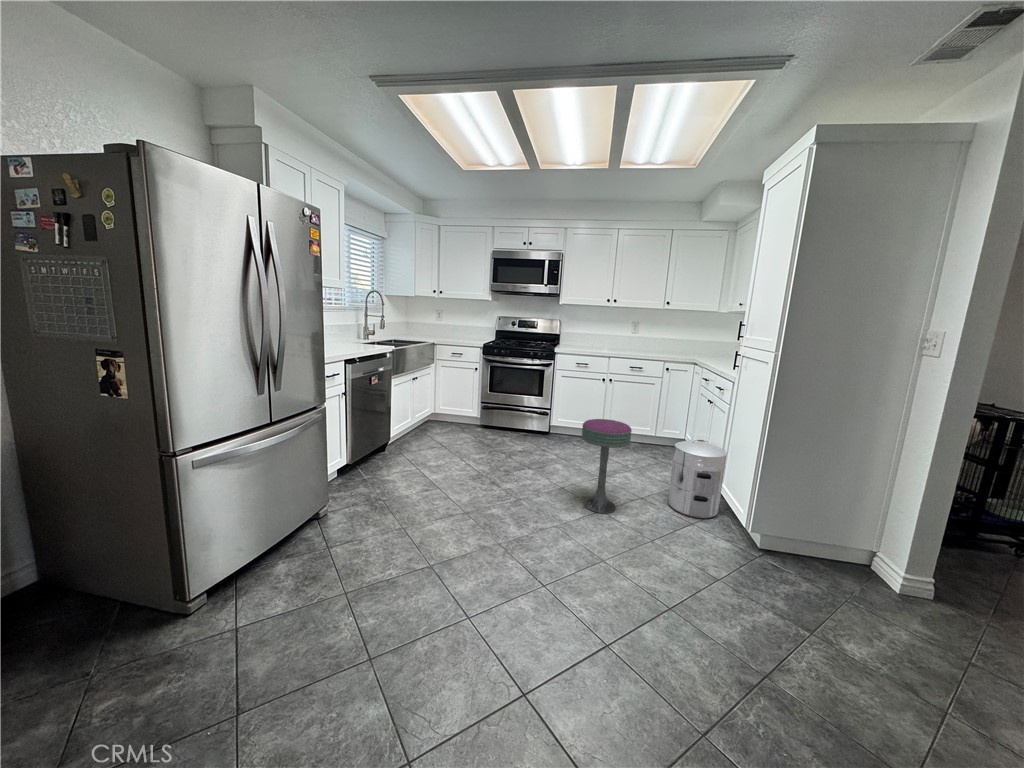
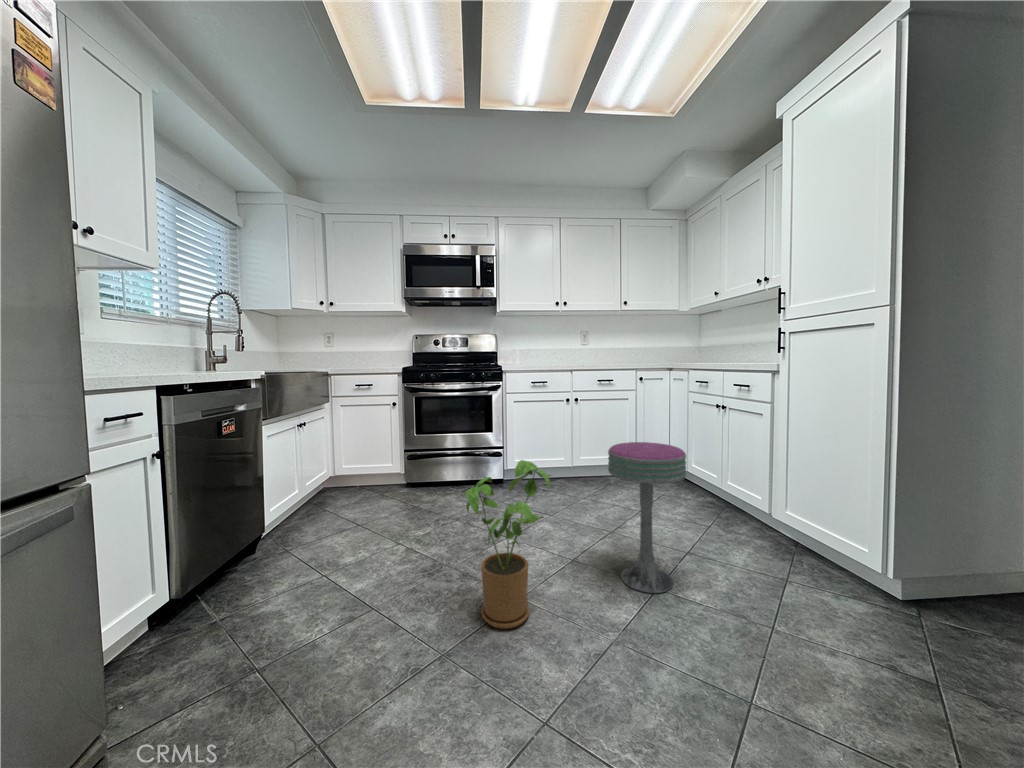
house plant: none [488,421,541,510] -> present [466,460,552,629]
waste bin: present [668,440,727,518] -> none [720,454,798,568]

